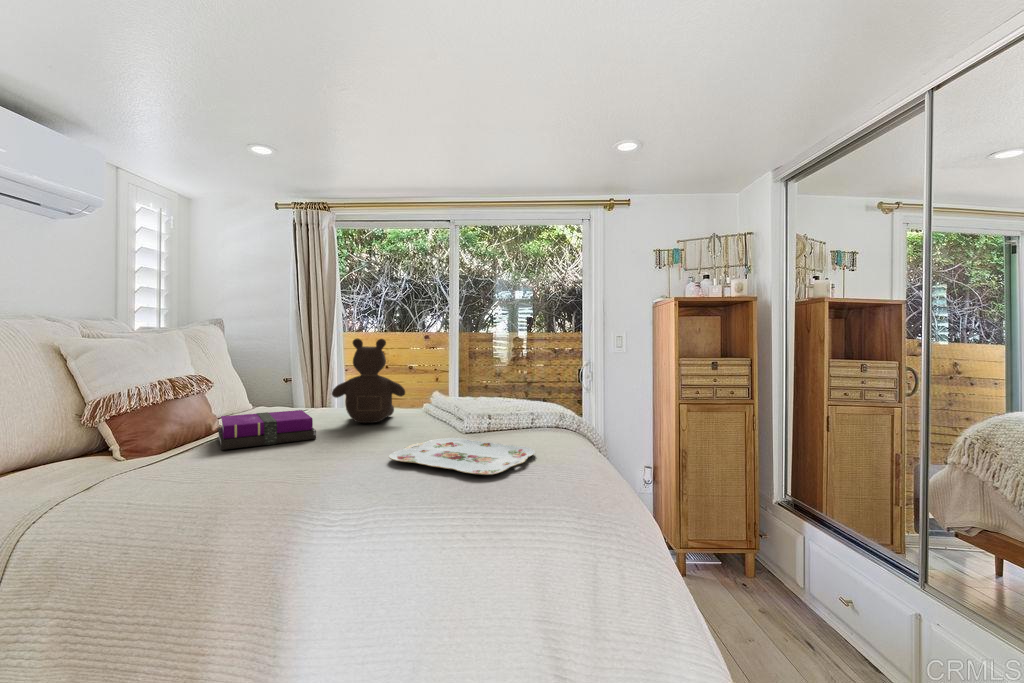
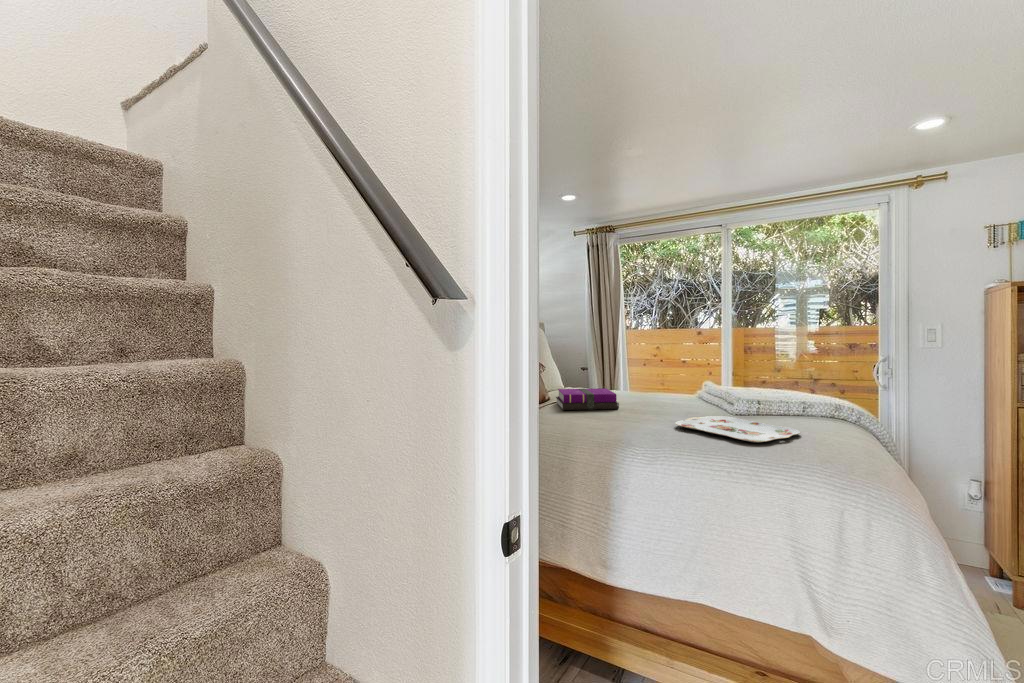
teddy bear: present [332,338,405,423] -> none [626,337,683,402]

